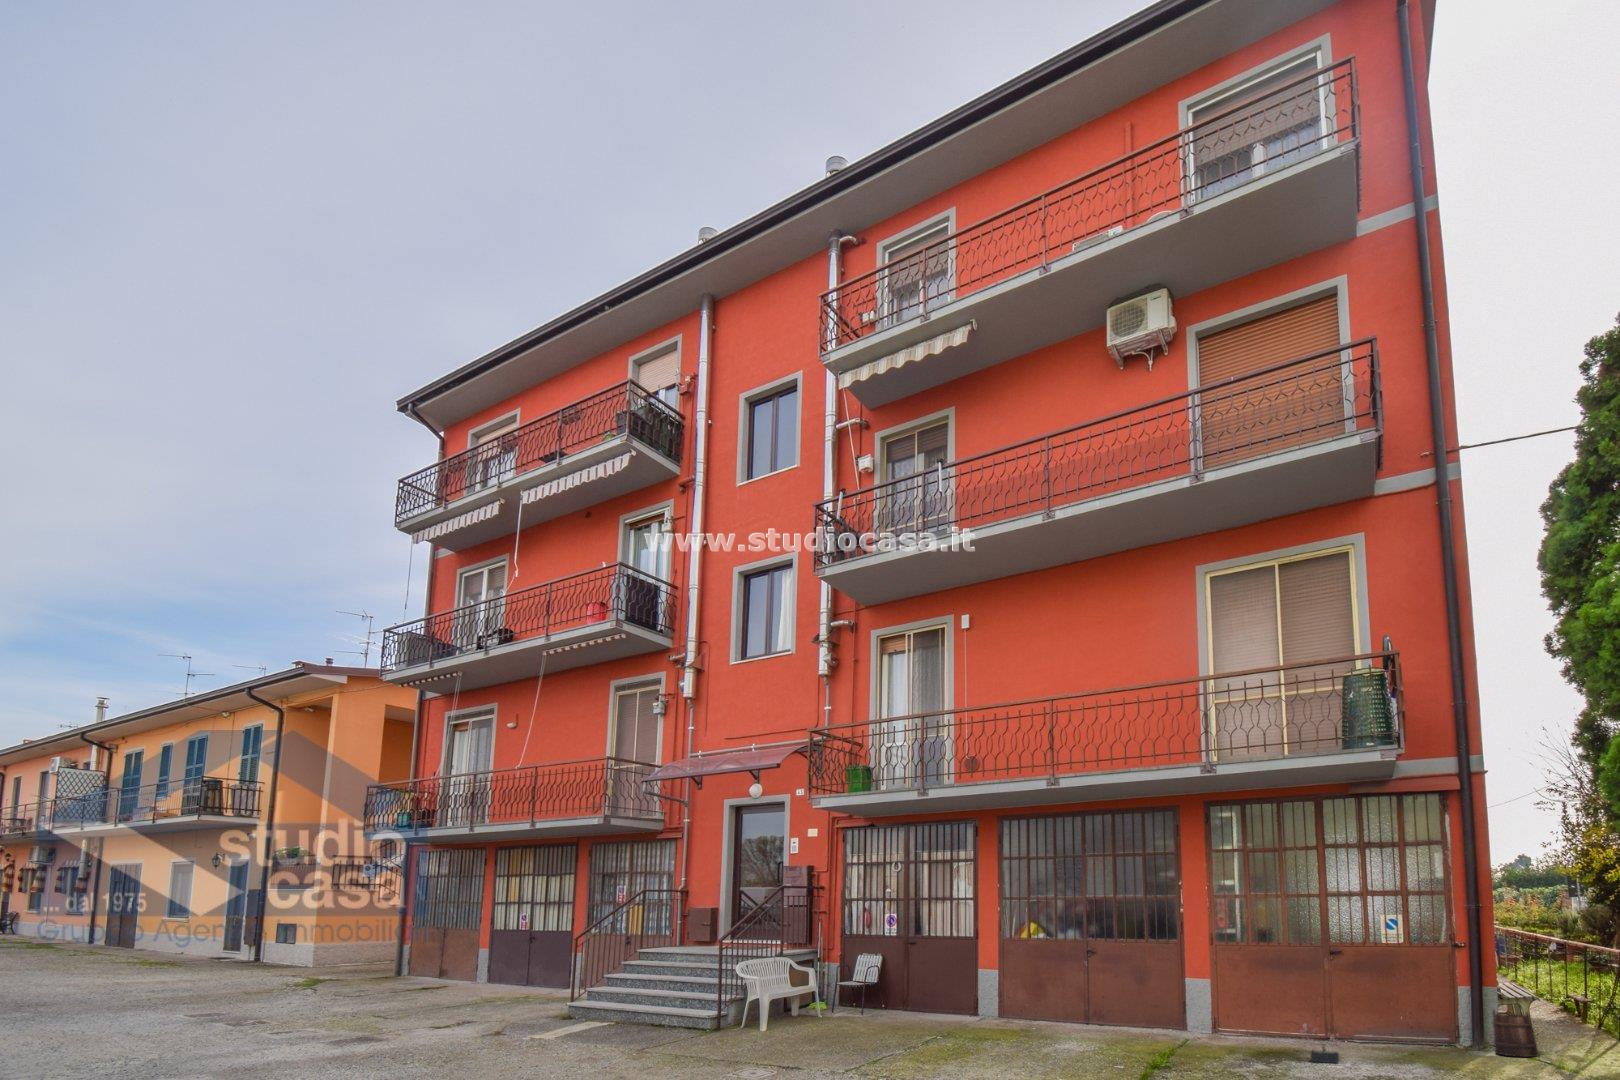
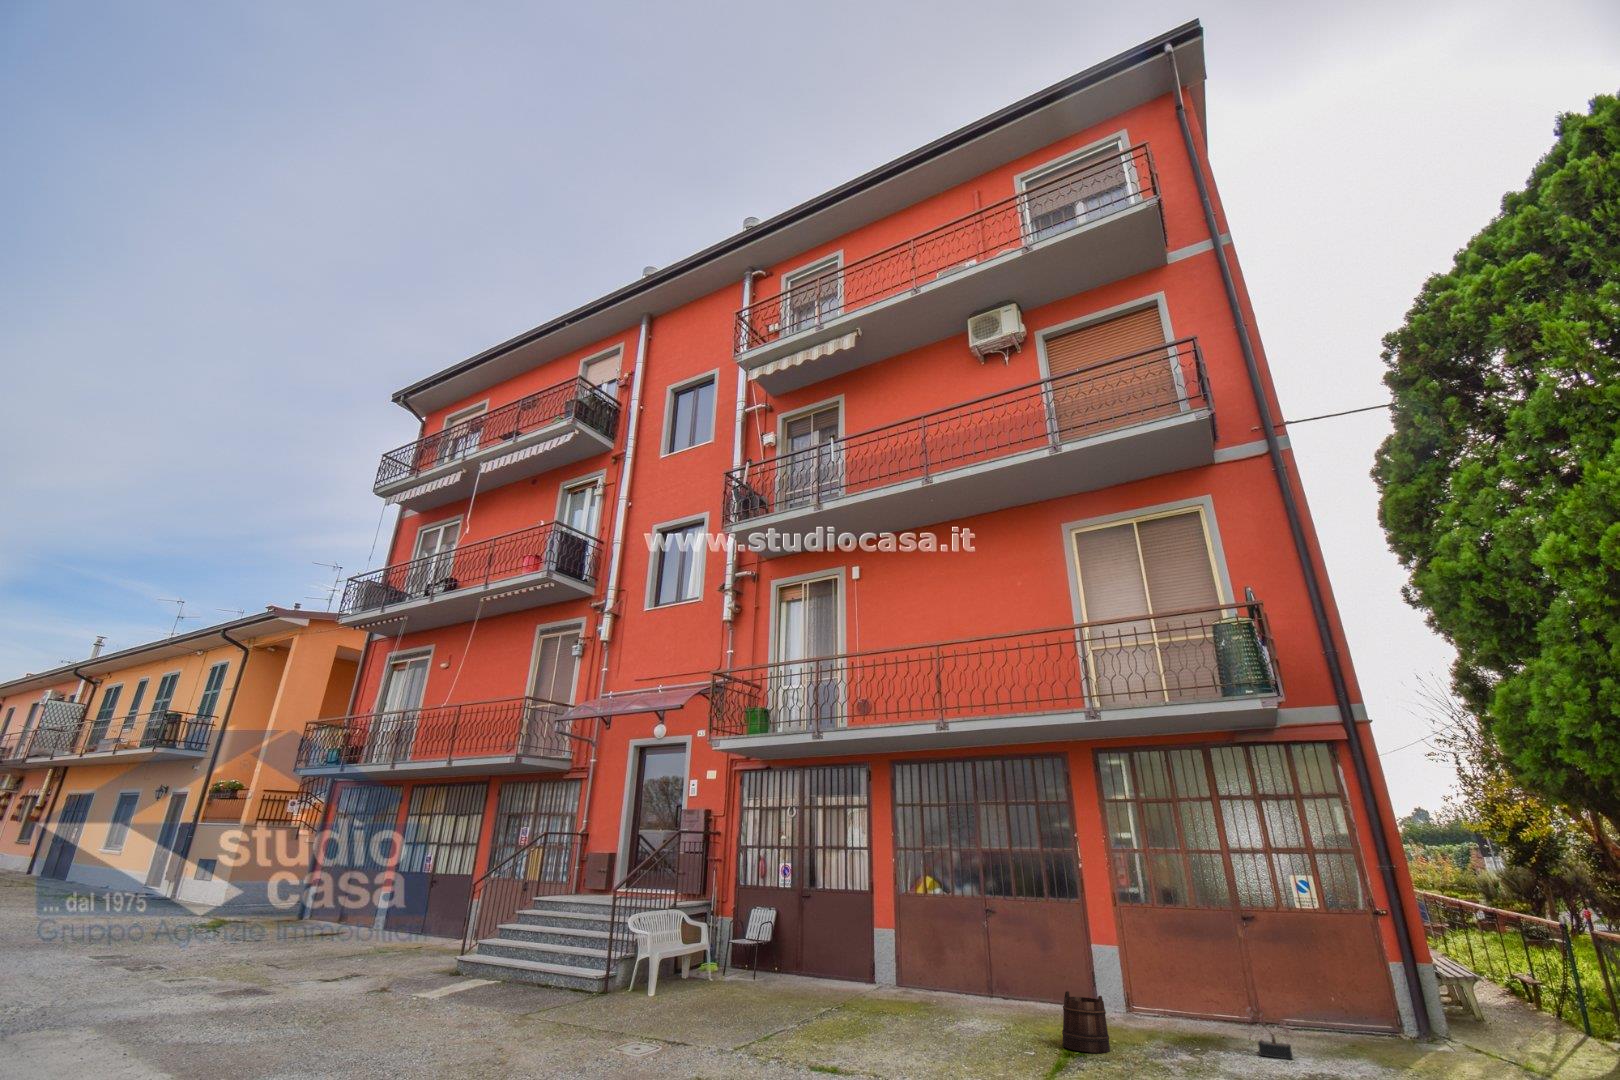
bucket: present [1493,1010,1539,1057] -> present [1062,991,1110,1053]

